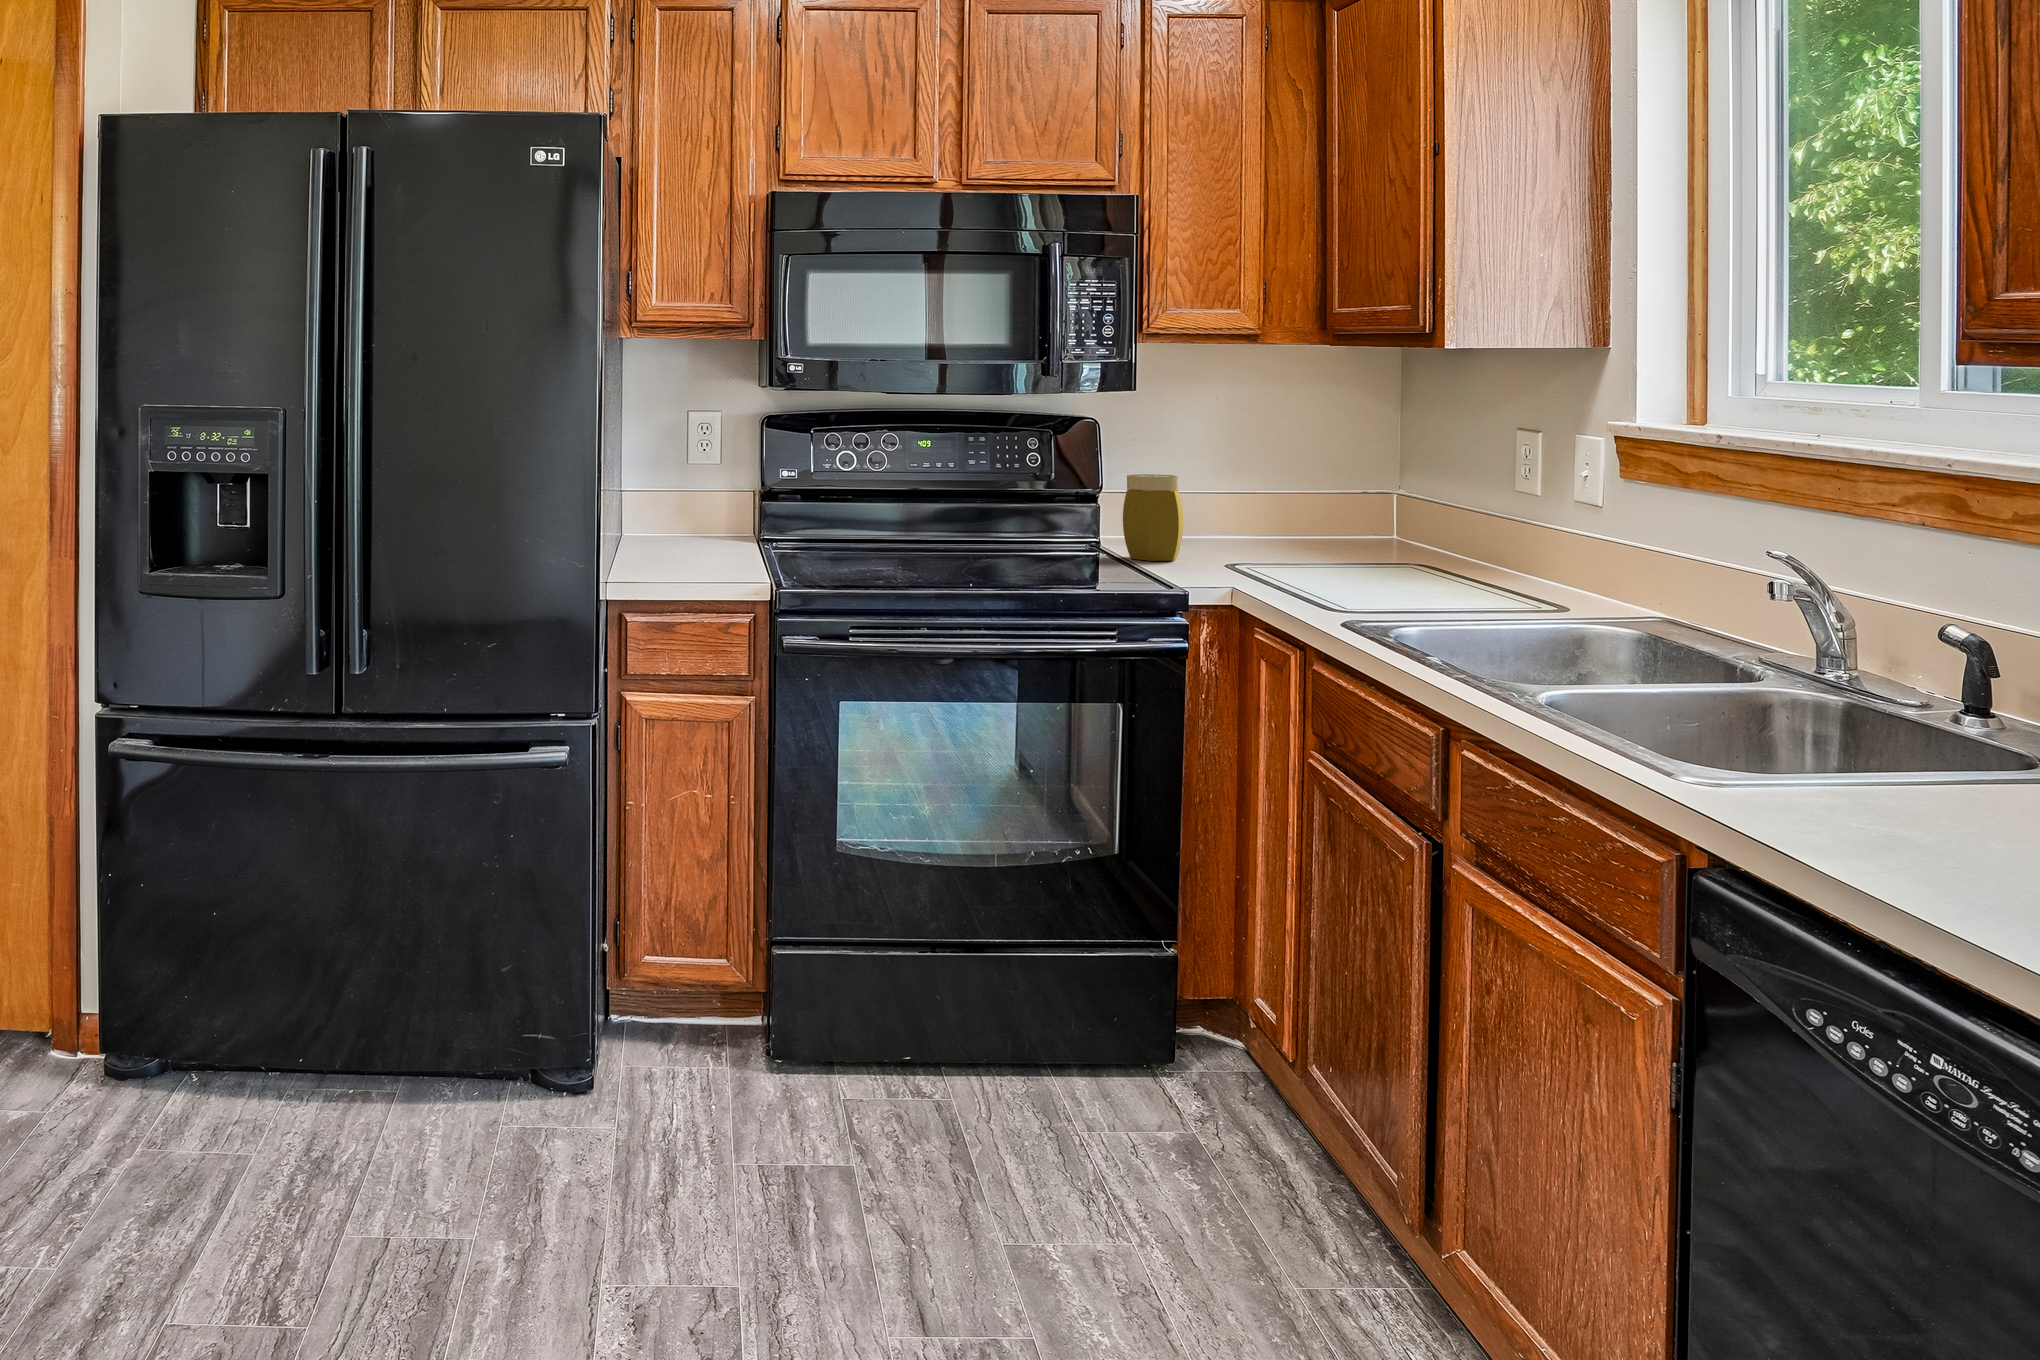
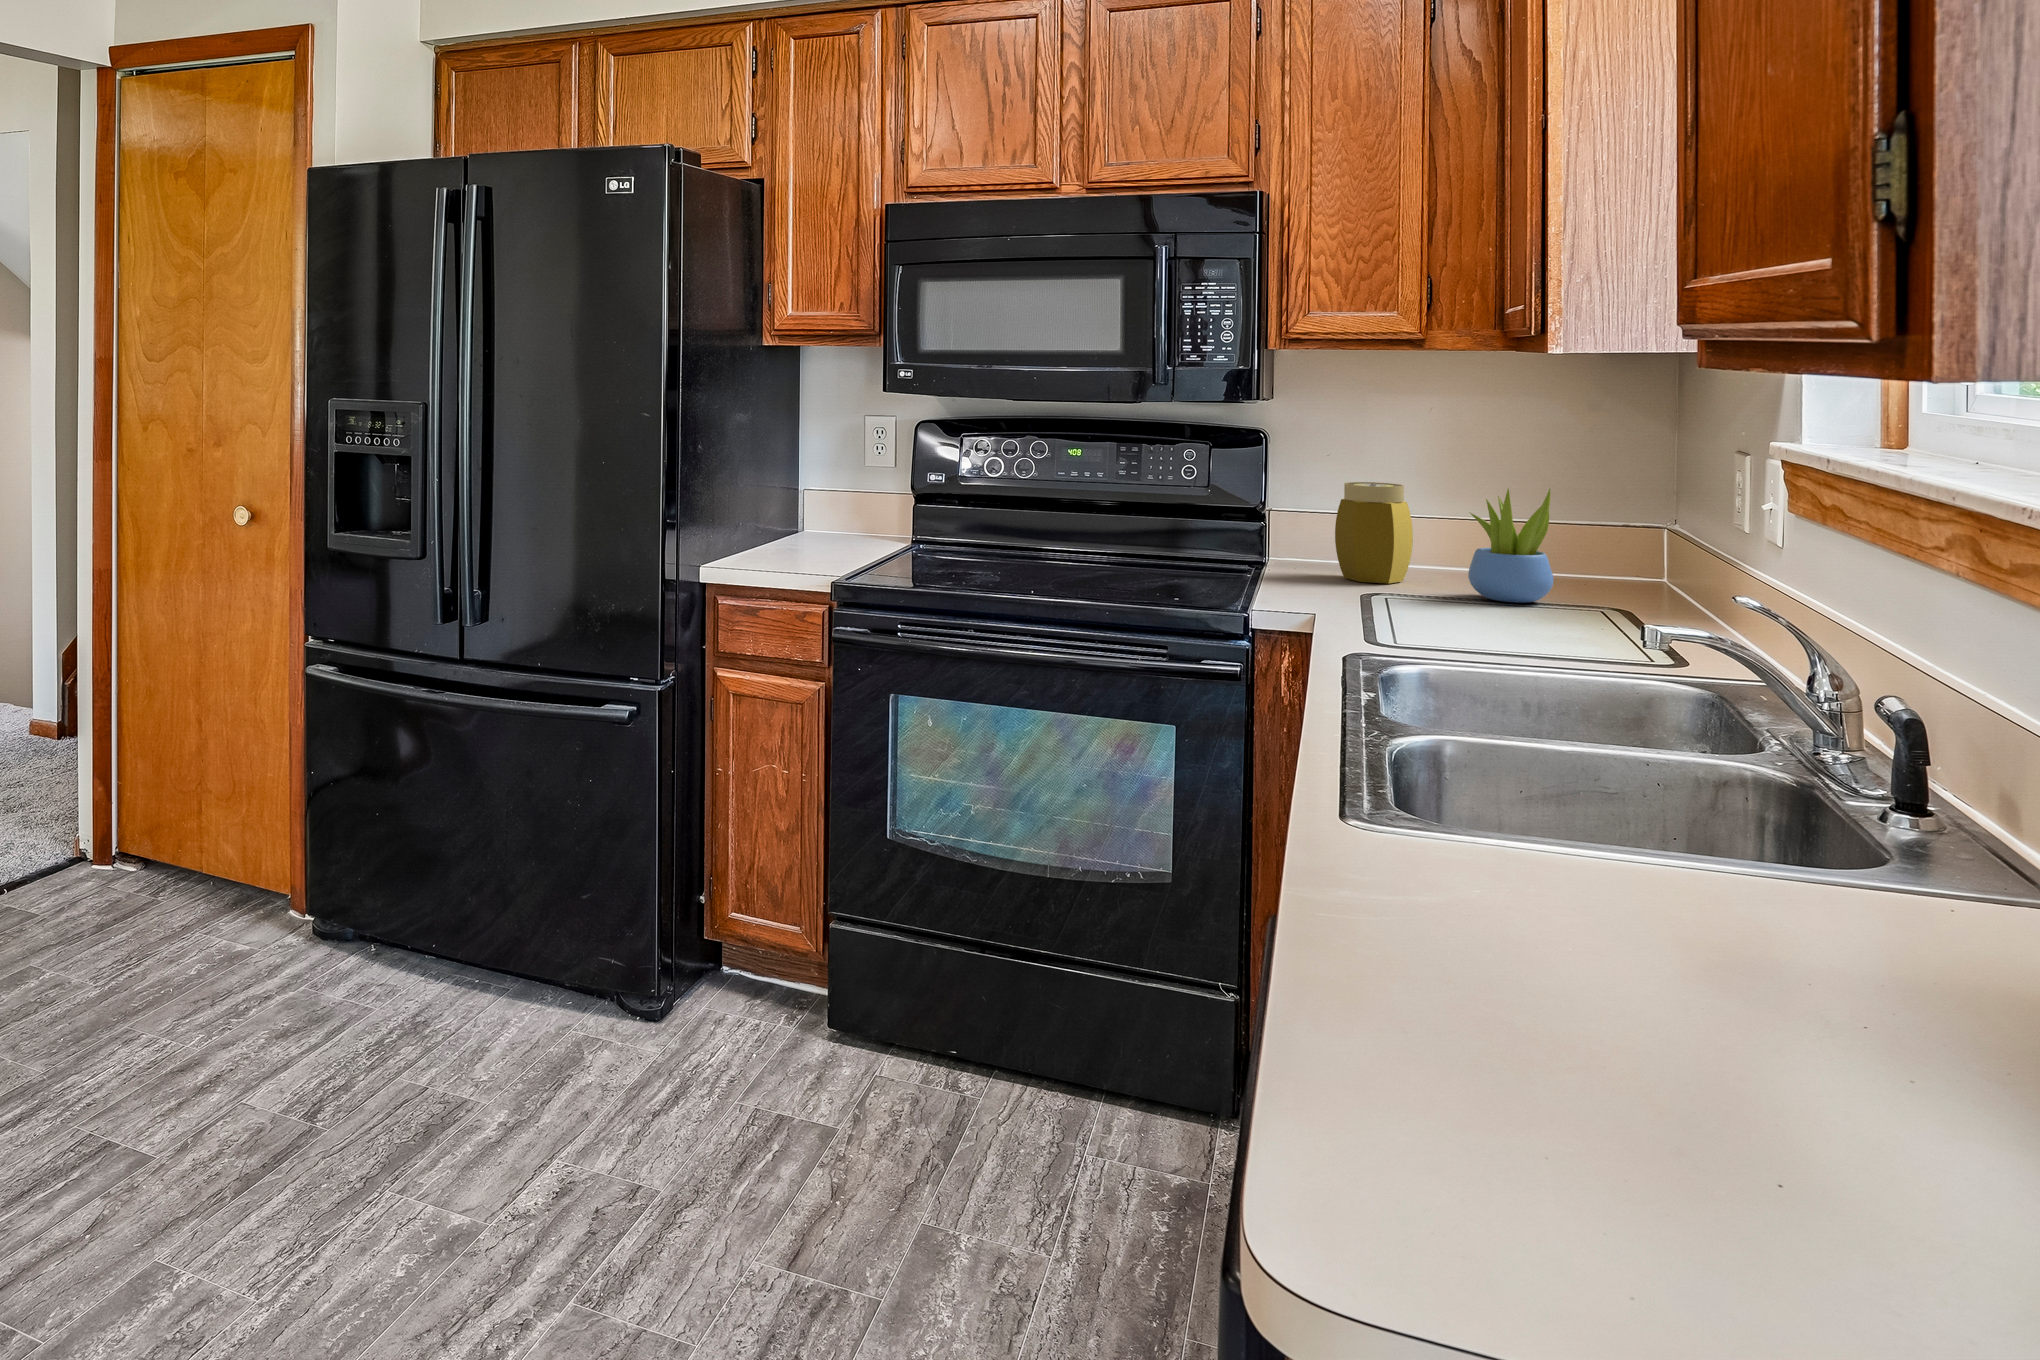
succulent plant: none [1248,471,1318,568] -> present [1468,488,1553,603]

